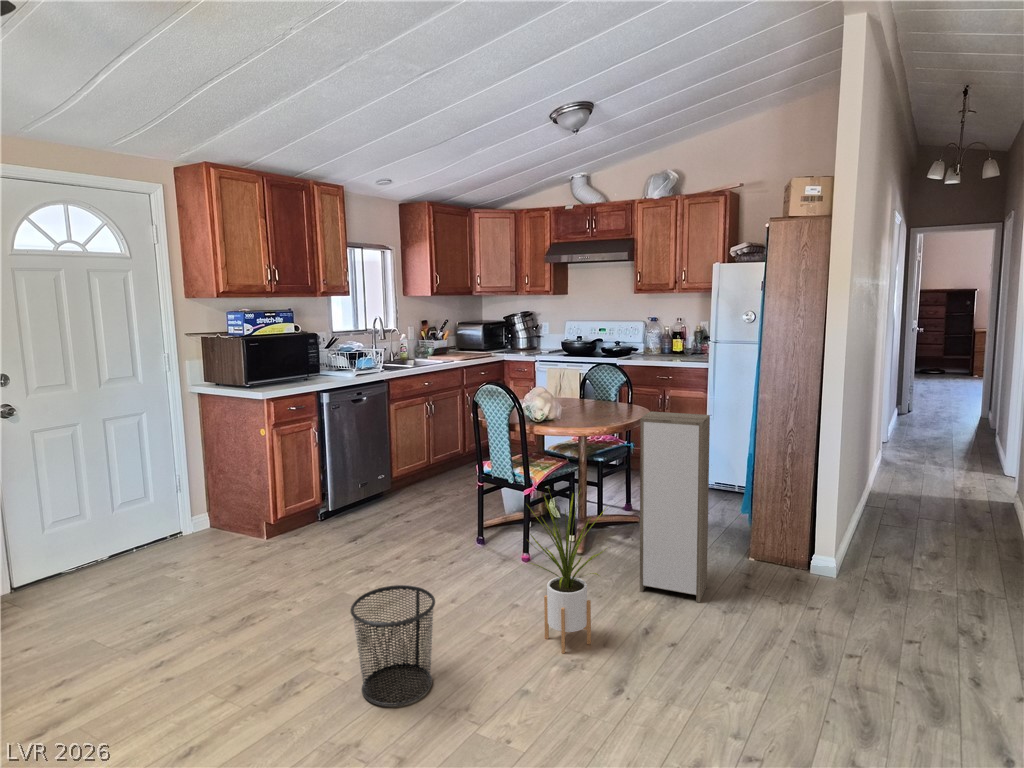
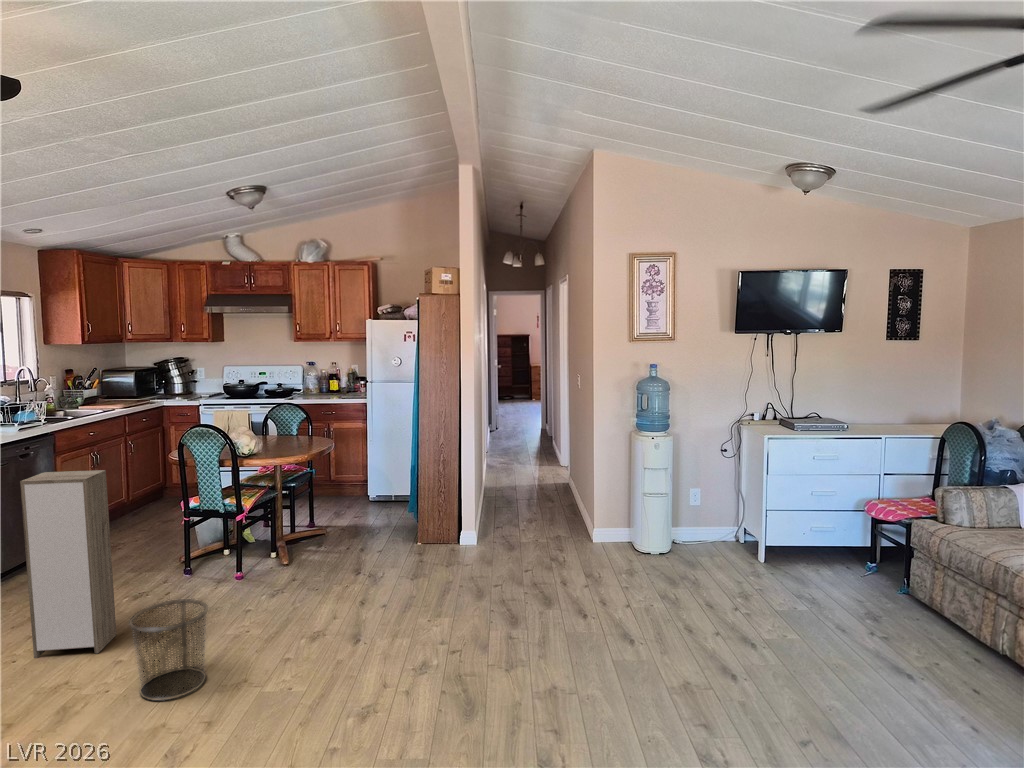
storage cabinet: present [640,412,710,602] -> present [20,470,117,658]
house plant: present [527,489,607,653] -> none [266,499,337,629]

